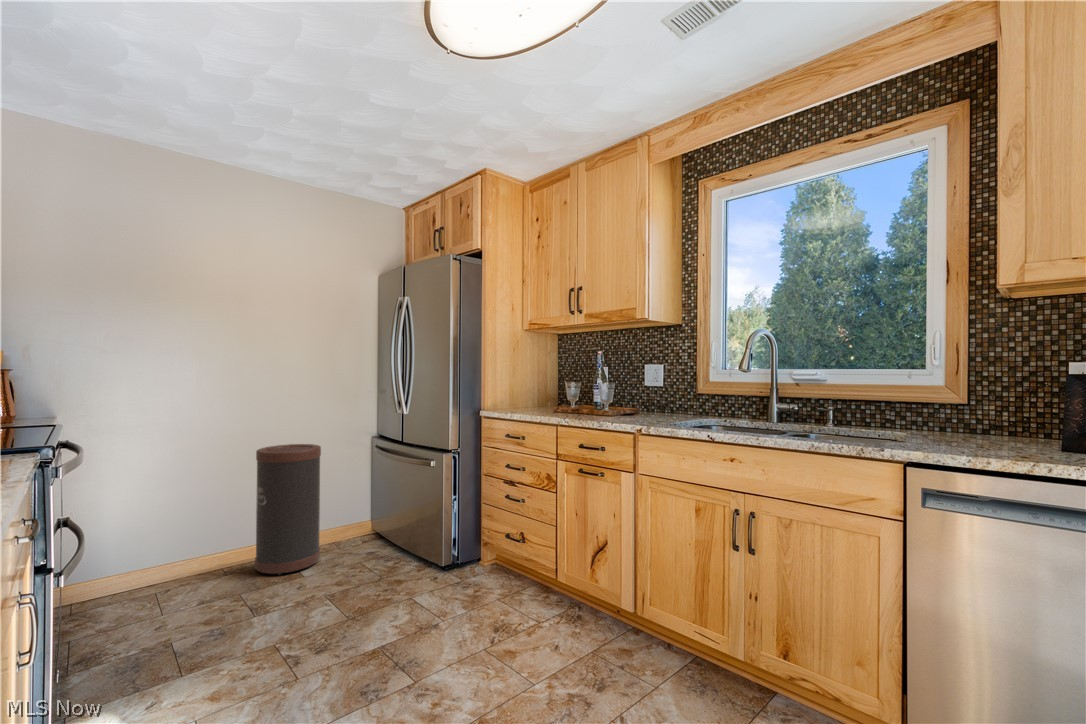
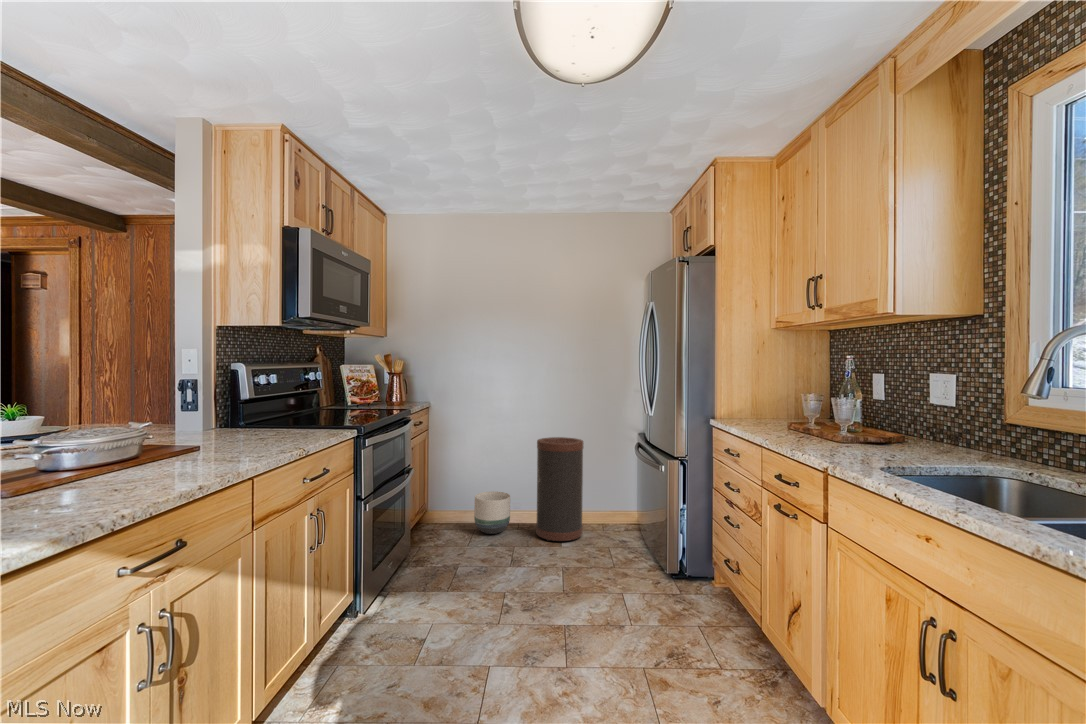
planter: none [153,530,215,592] -> present [474,491,510,534]

